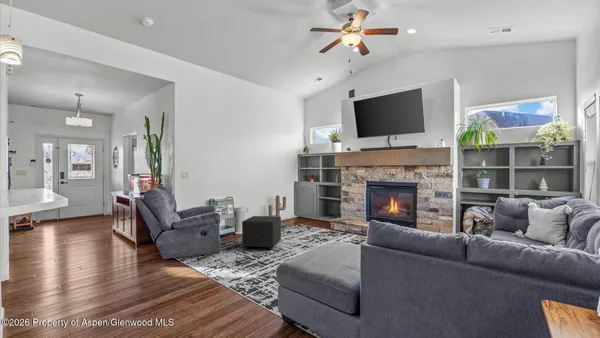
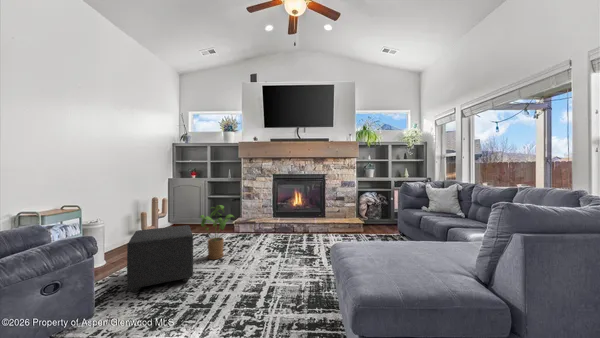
house plant: none [288,205,311,243] -> present [200,205,233,259]

